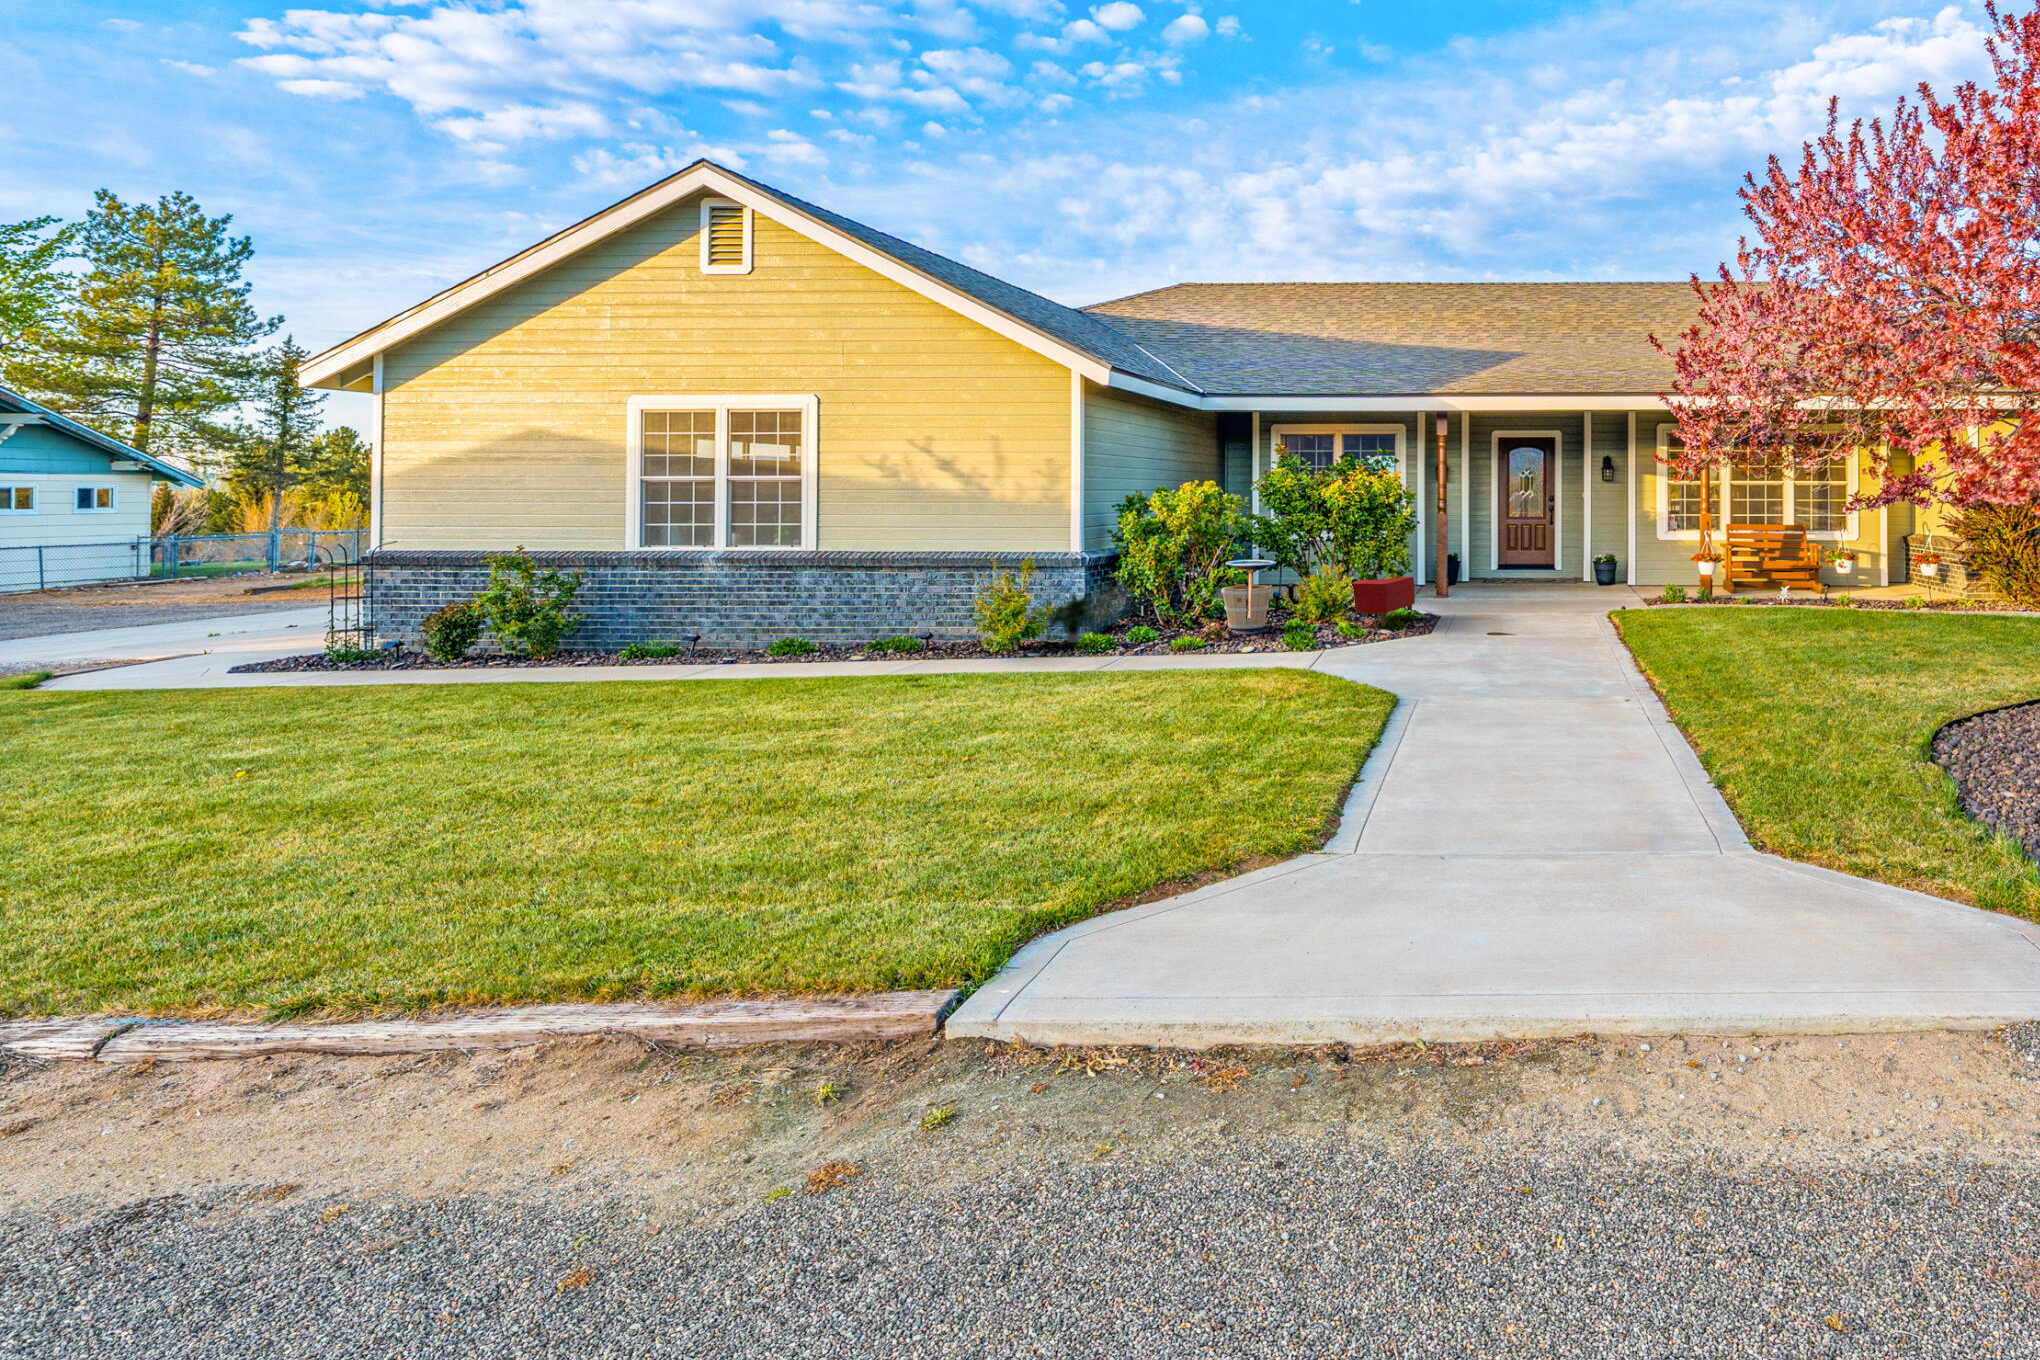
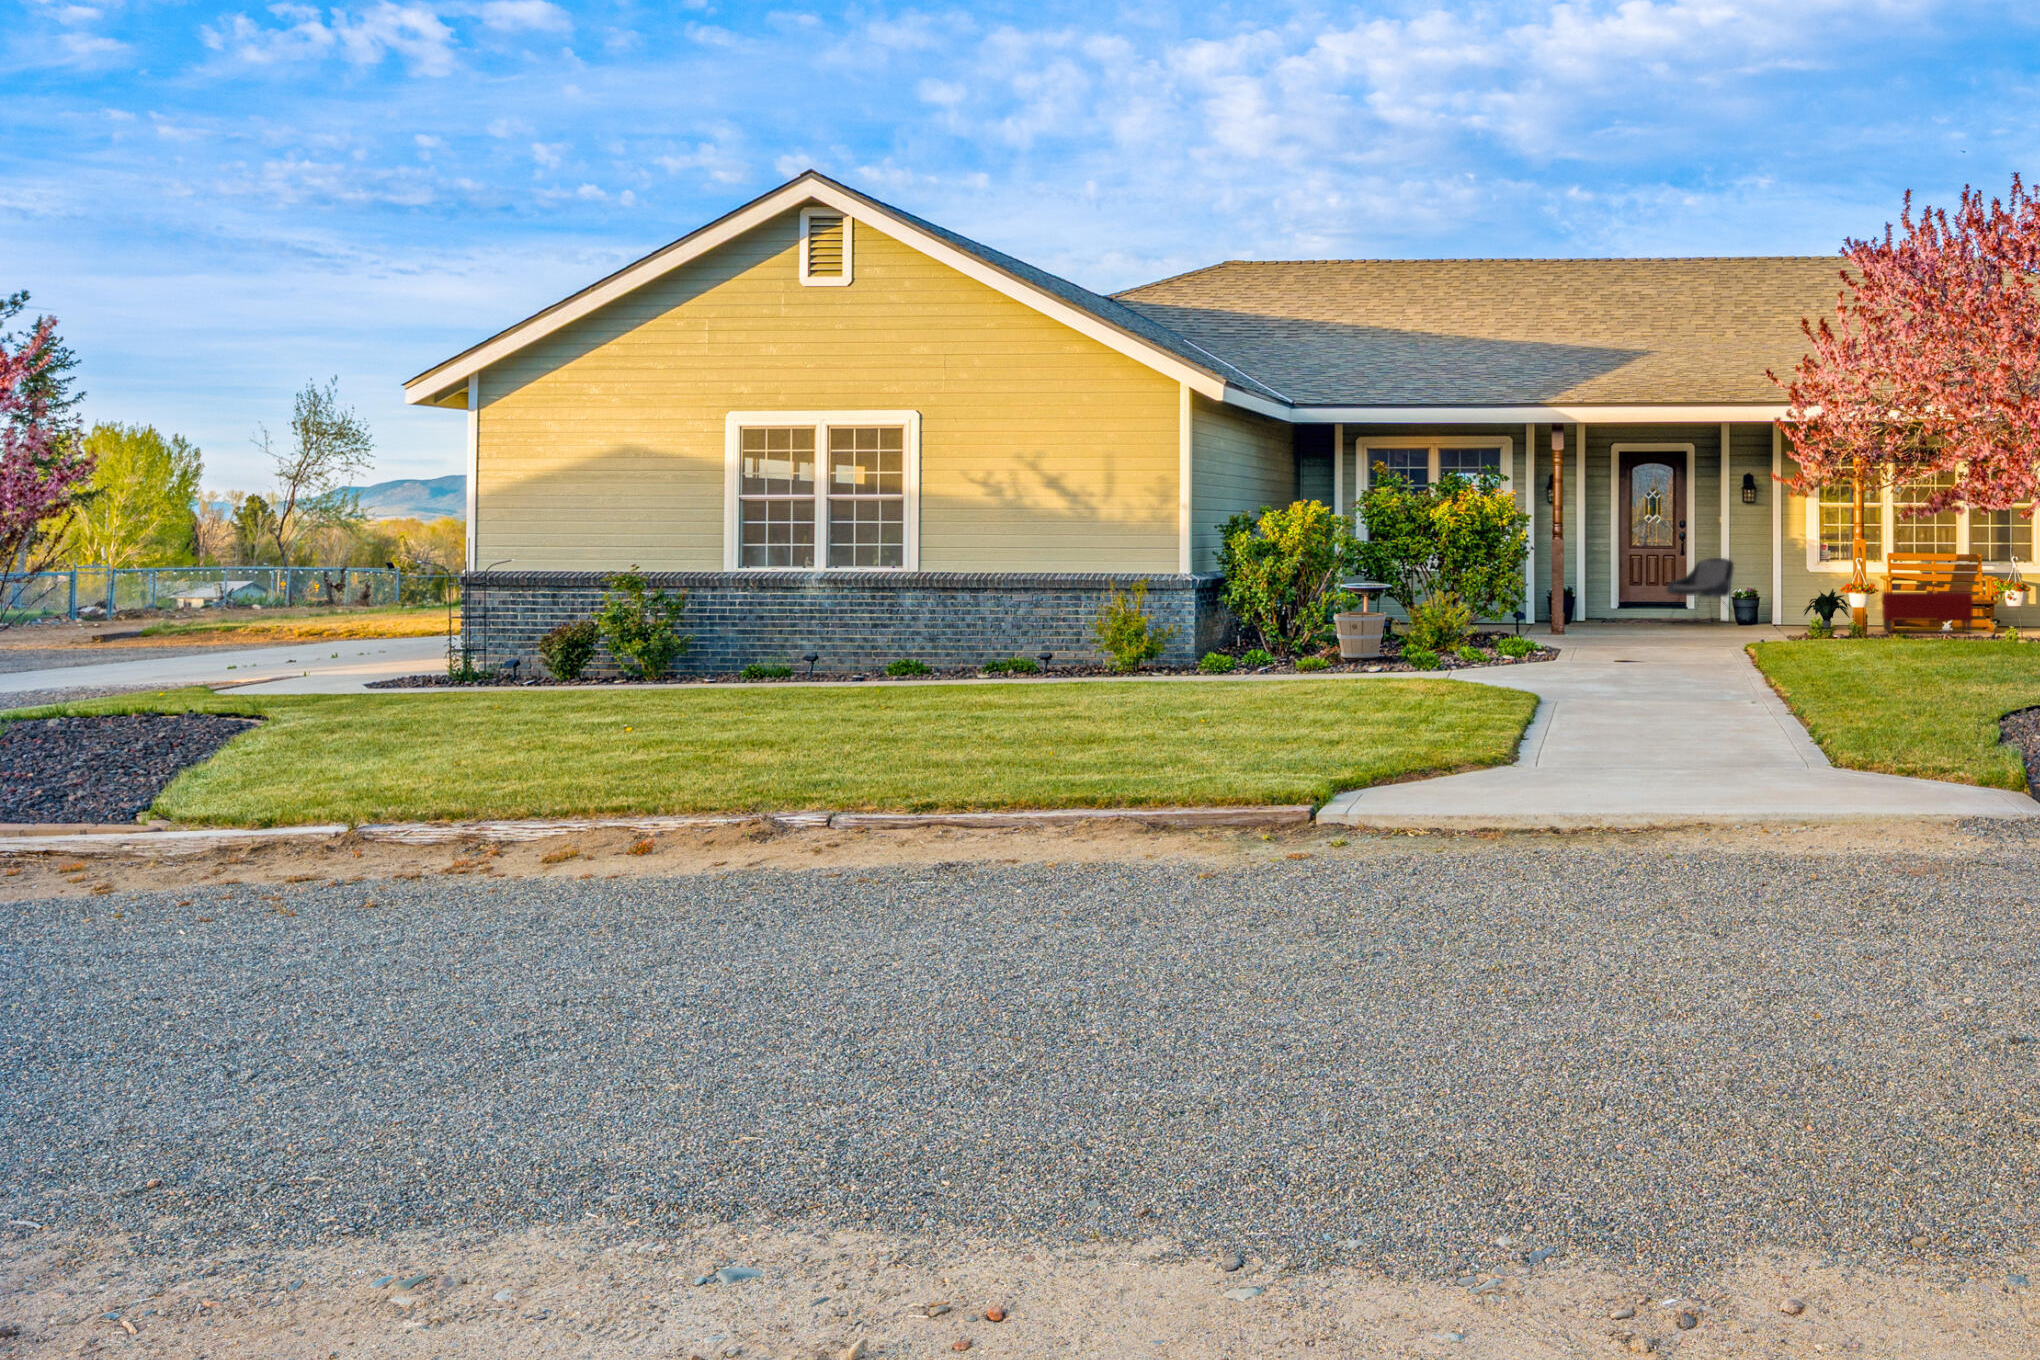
lounge chair: none [1541,528,1602,586] -> present [1667,558,1734,622]
bench: present [1349,577,1415,627] -> present [1881,592,1973,632]
potted plant: present [1049,595,1101,643] -> present [1804,589,1850,628]

